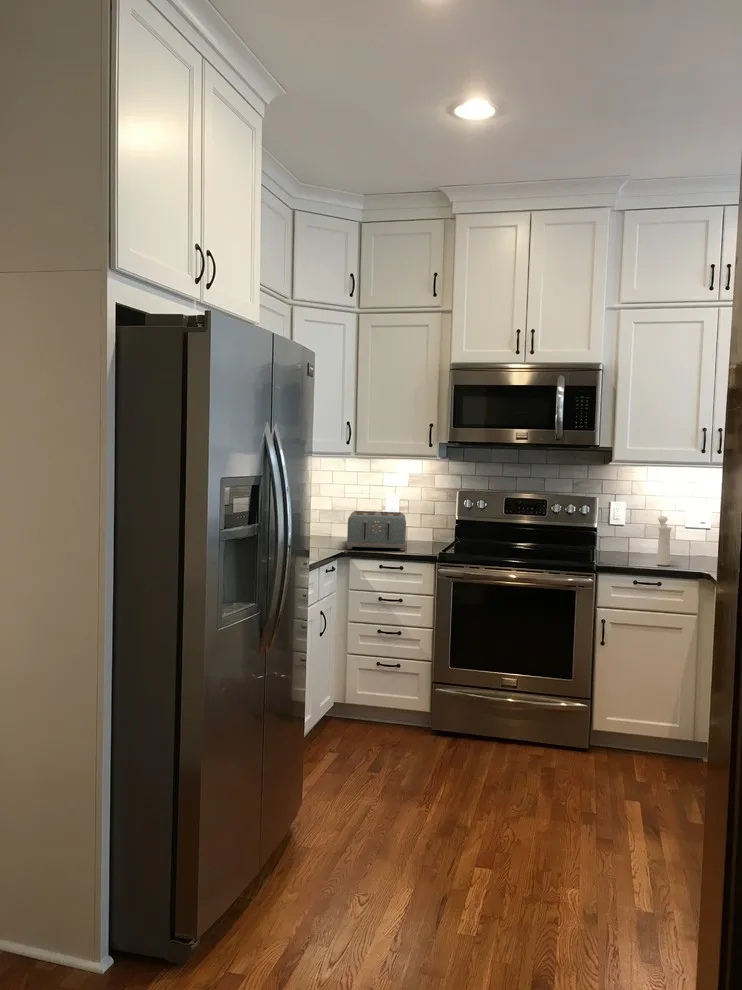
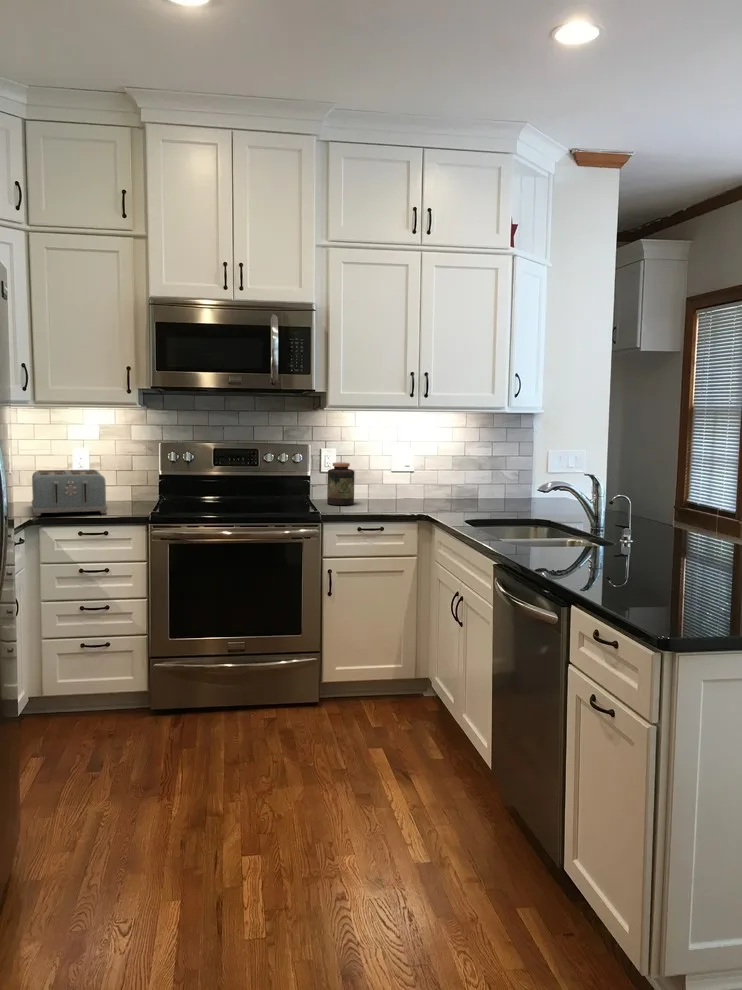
jar: none [611,516,640,558] -> present [327,462,354,505]
pepper mill: present [656,516,672,565] -> none [373,461,388,510]

